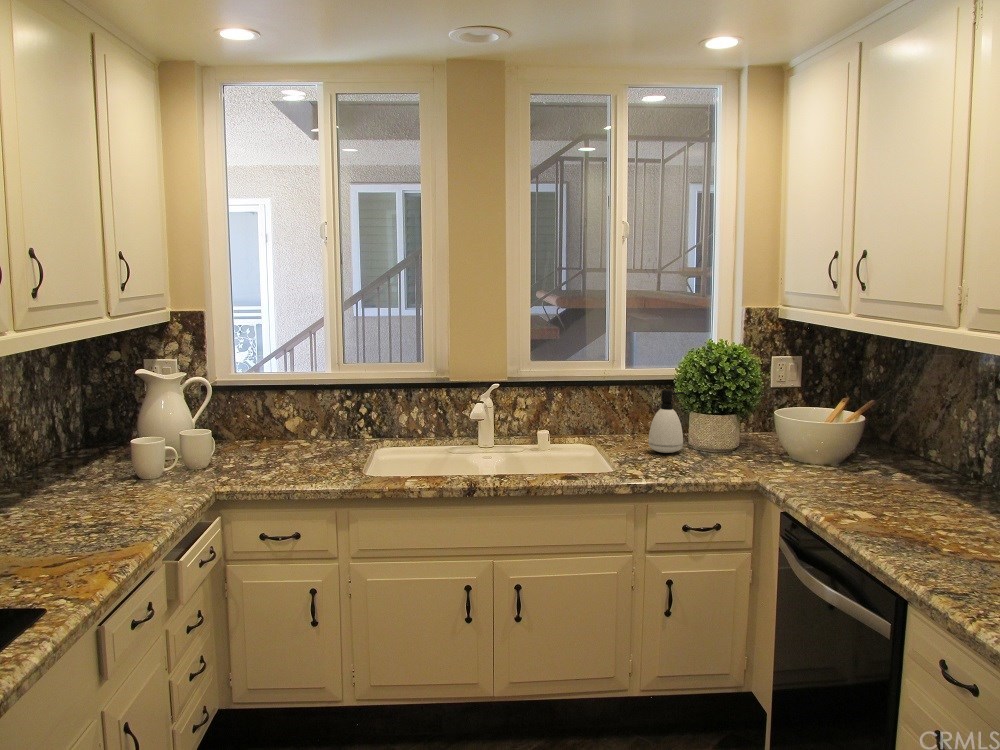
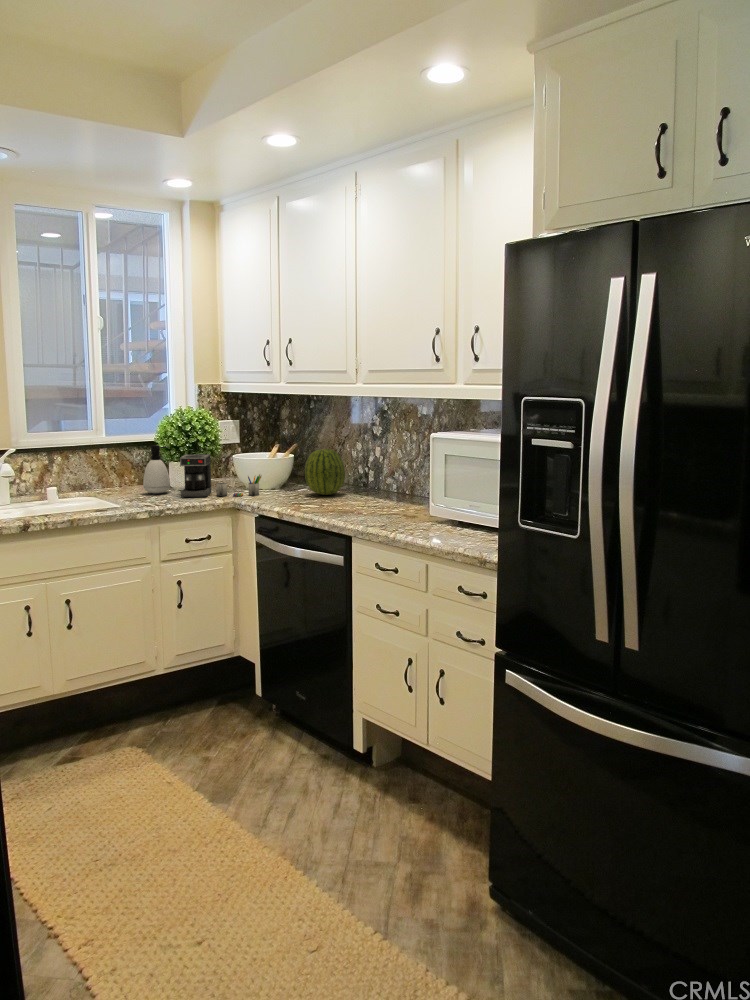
coffee maker: none [688,405,804,476] -> present [180,454,261,497]
fruit: none [868,420,936,492] -> present [305,449,345,495]

